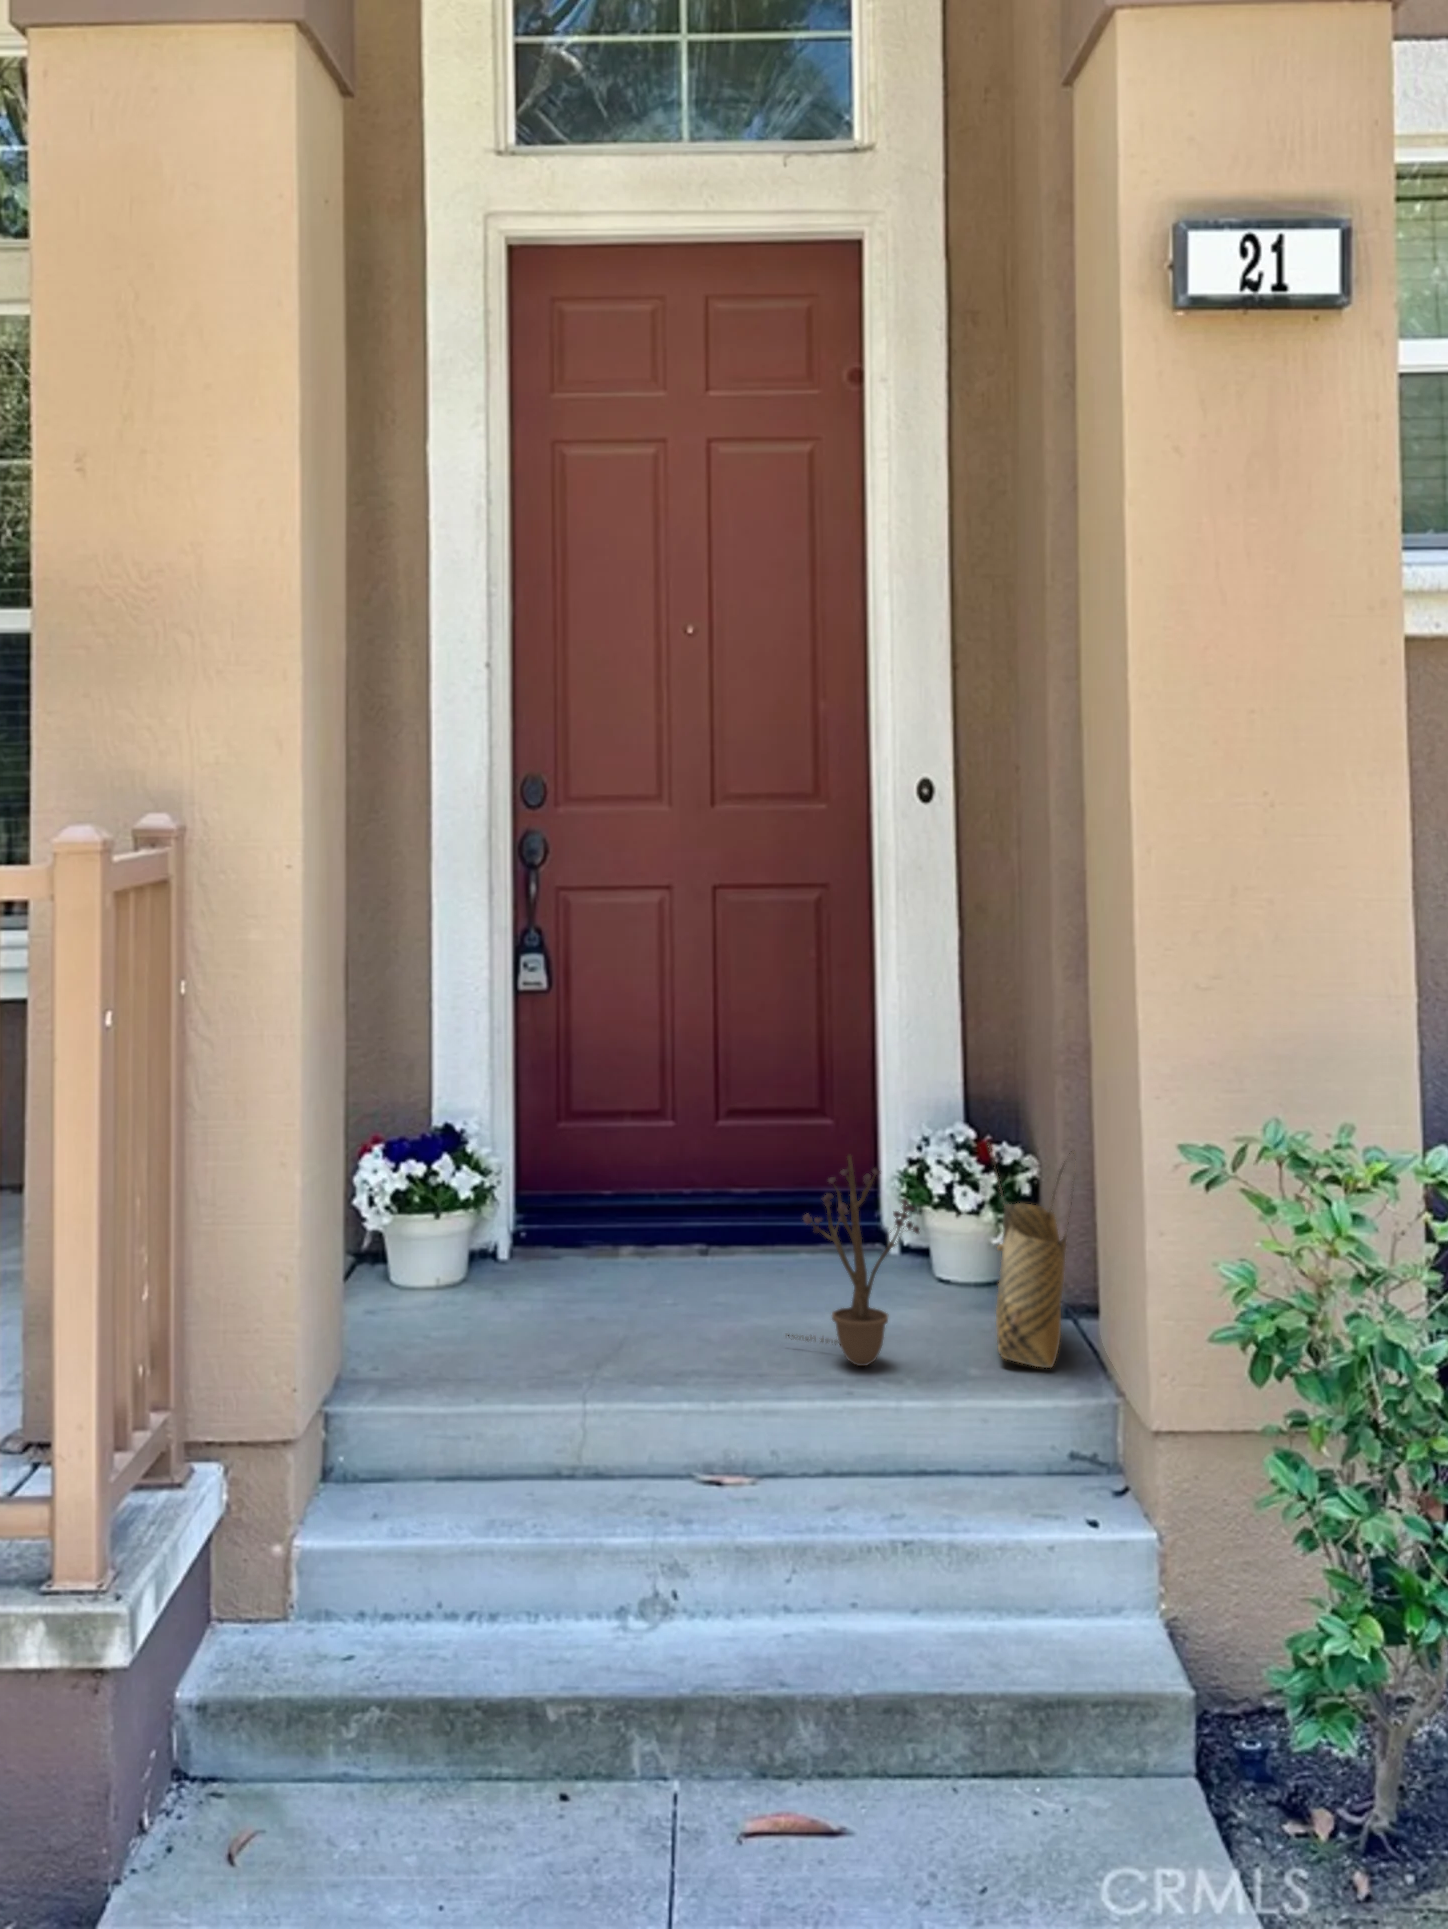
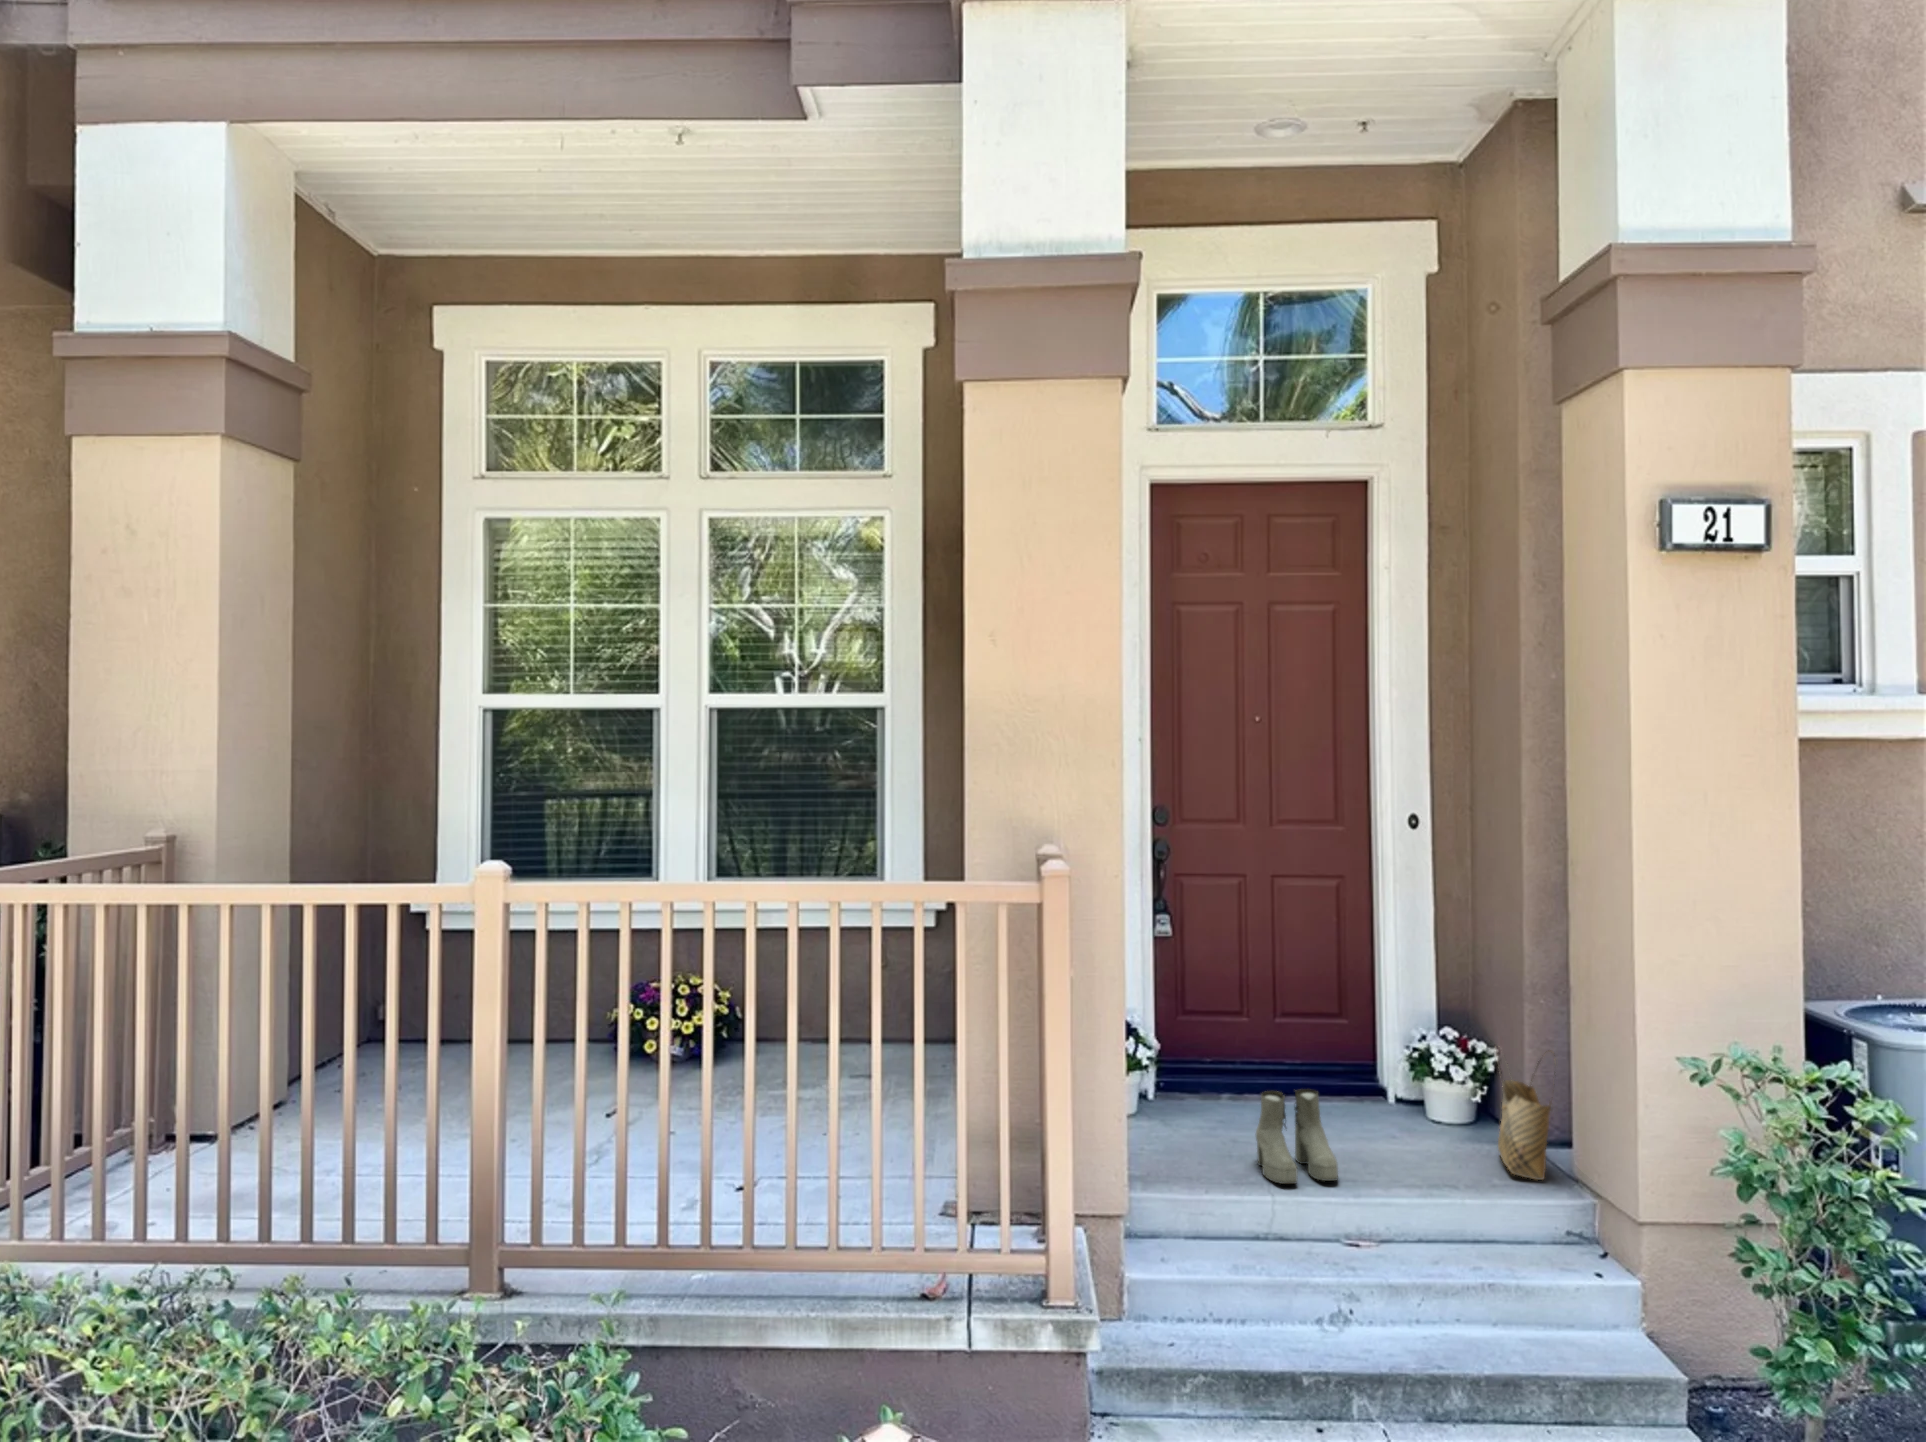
decorative plant: present [786,1155,919,1366] -> none [1372,1051,1467,1177]
boots: none [589,1223,710,1381] -> present [1256,1089,1338,1184]

